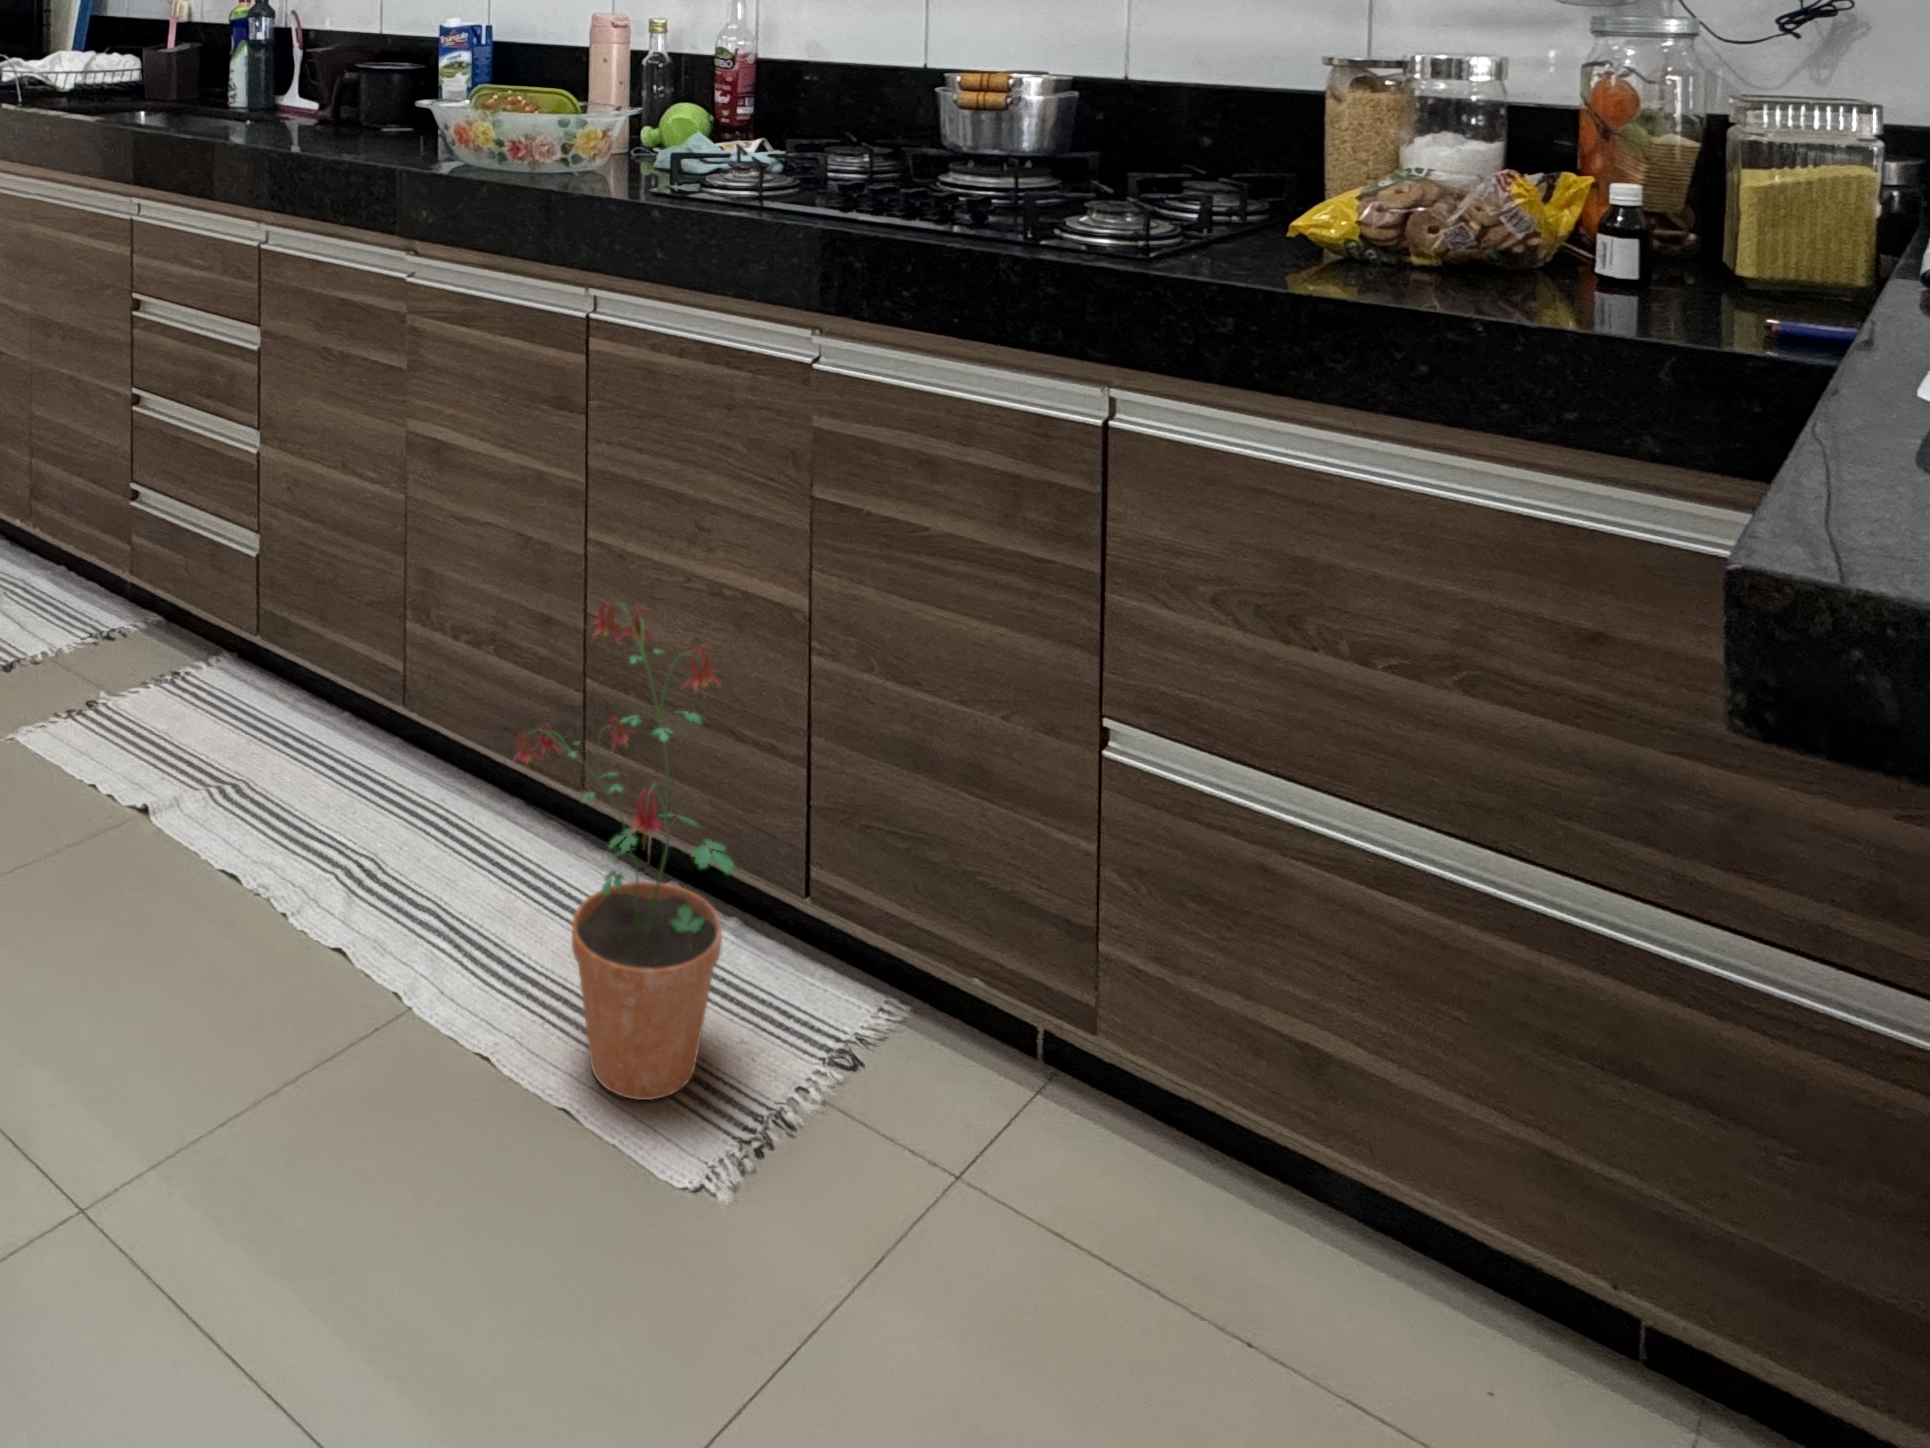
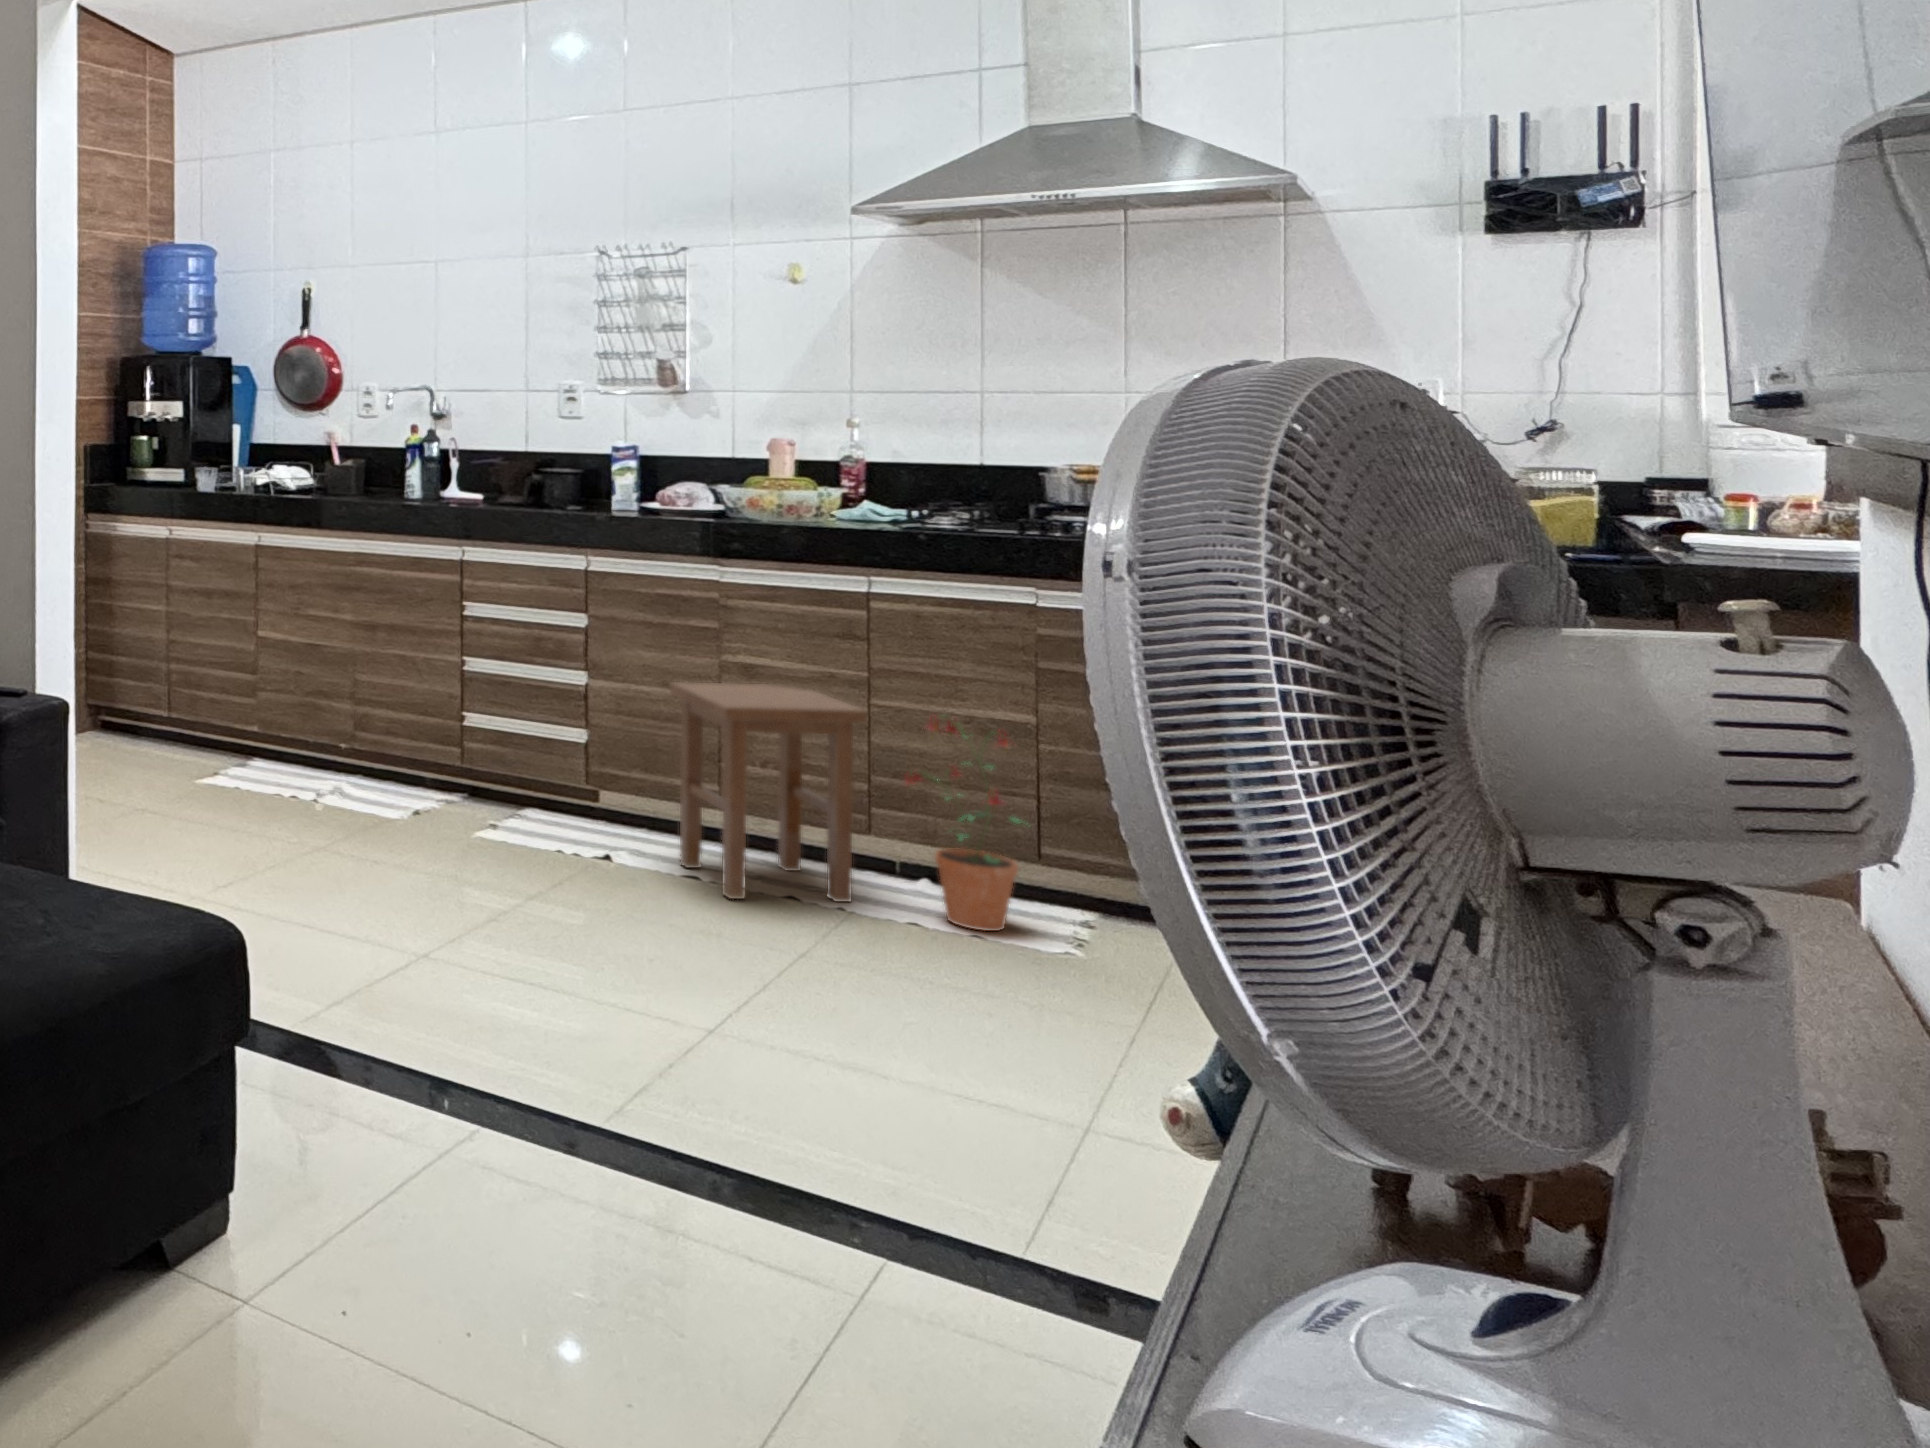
stool: none [195,484,510,980] -> present [670,682,867,902]

